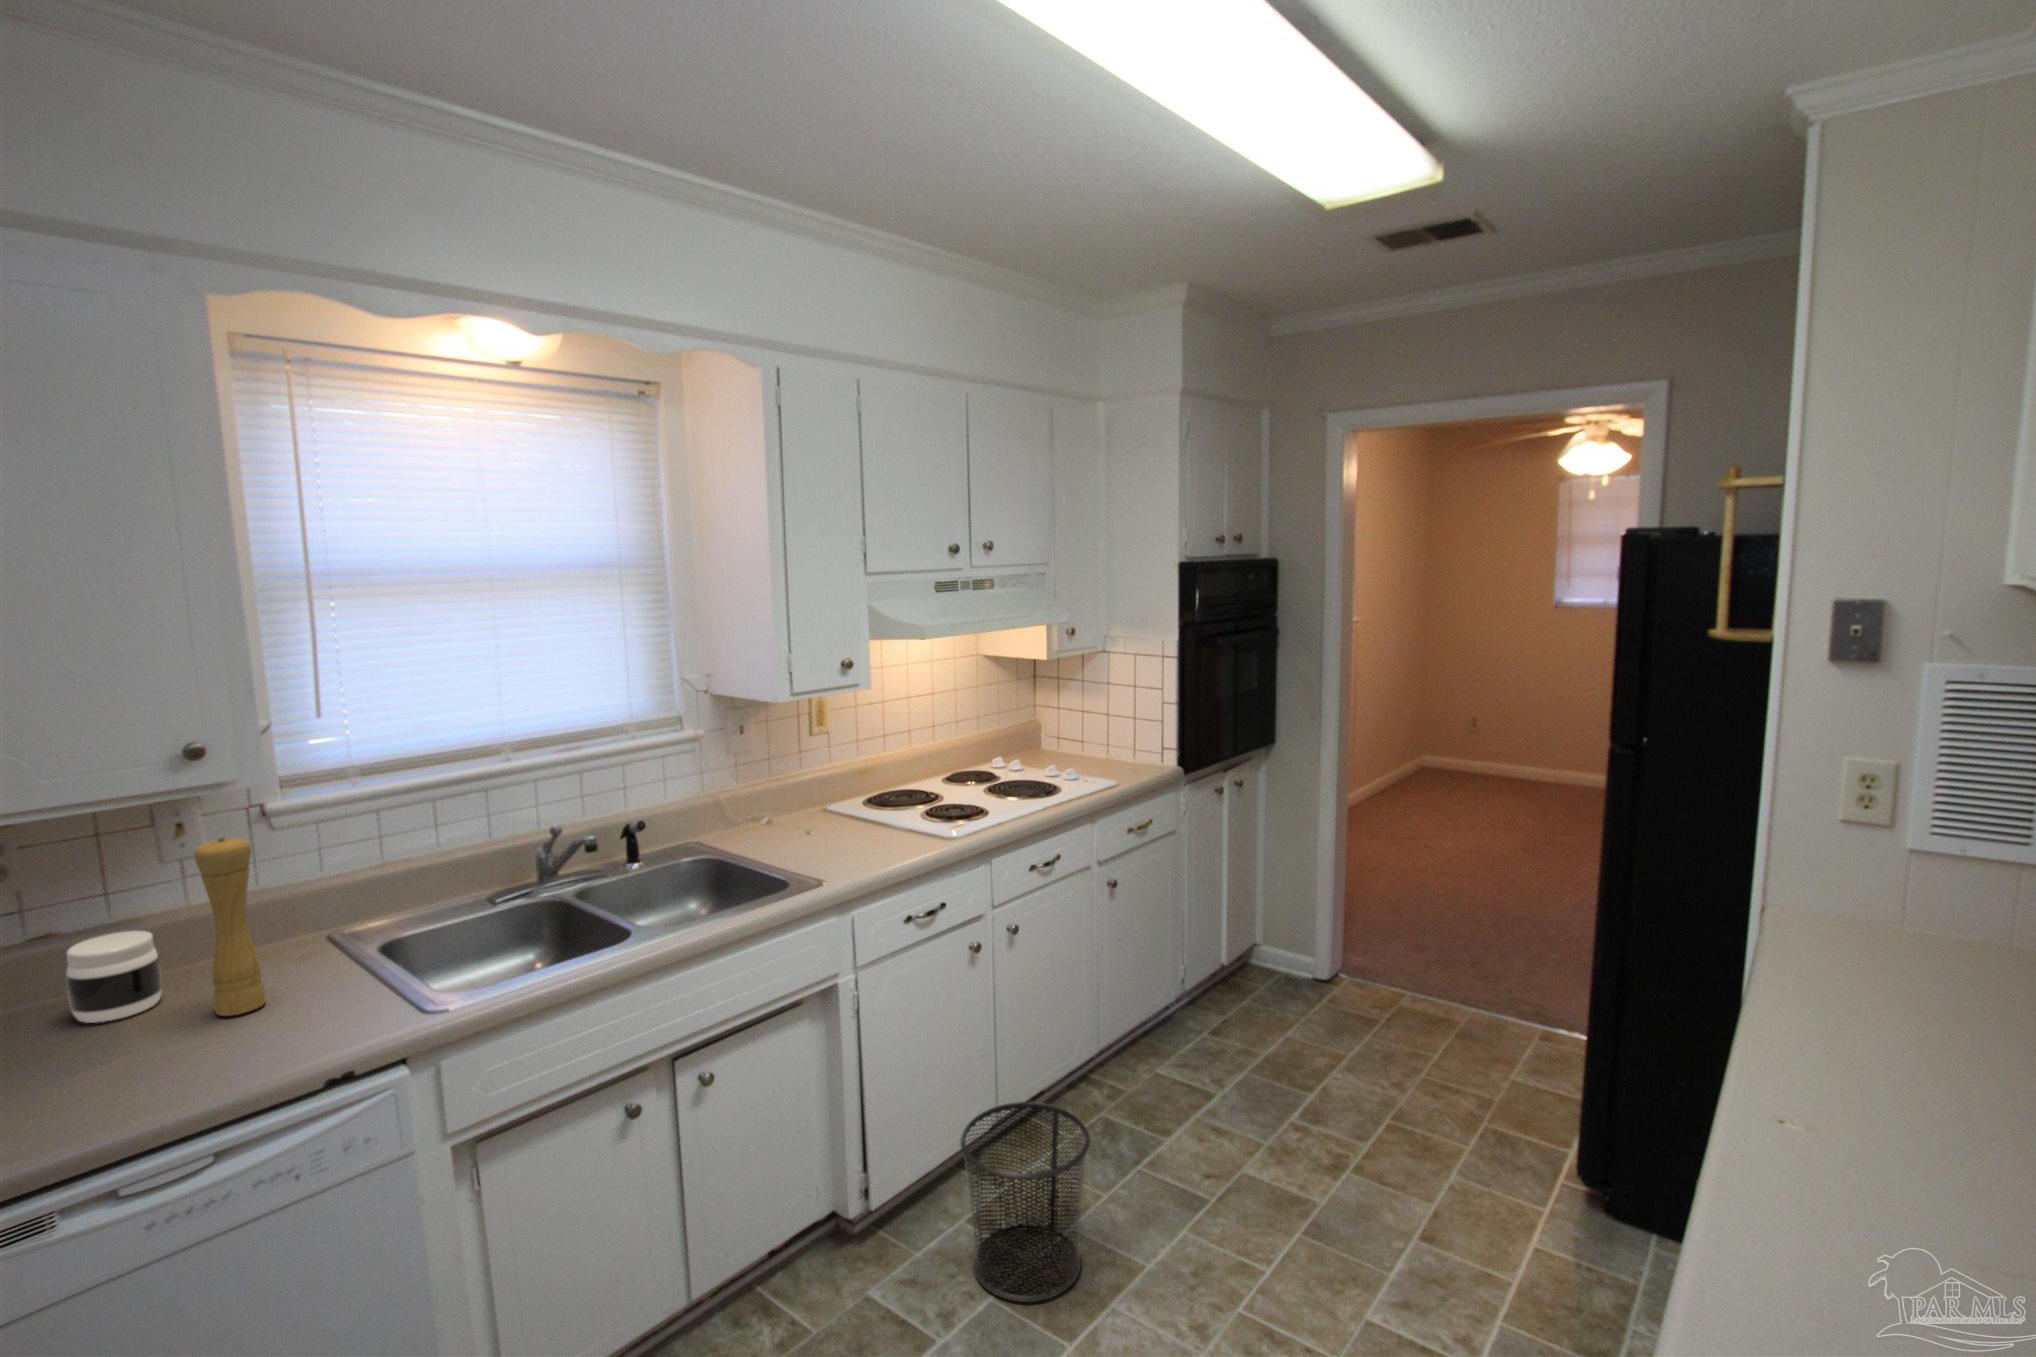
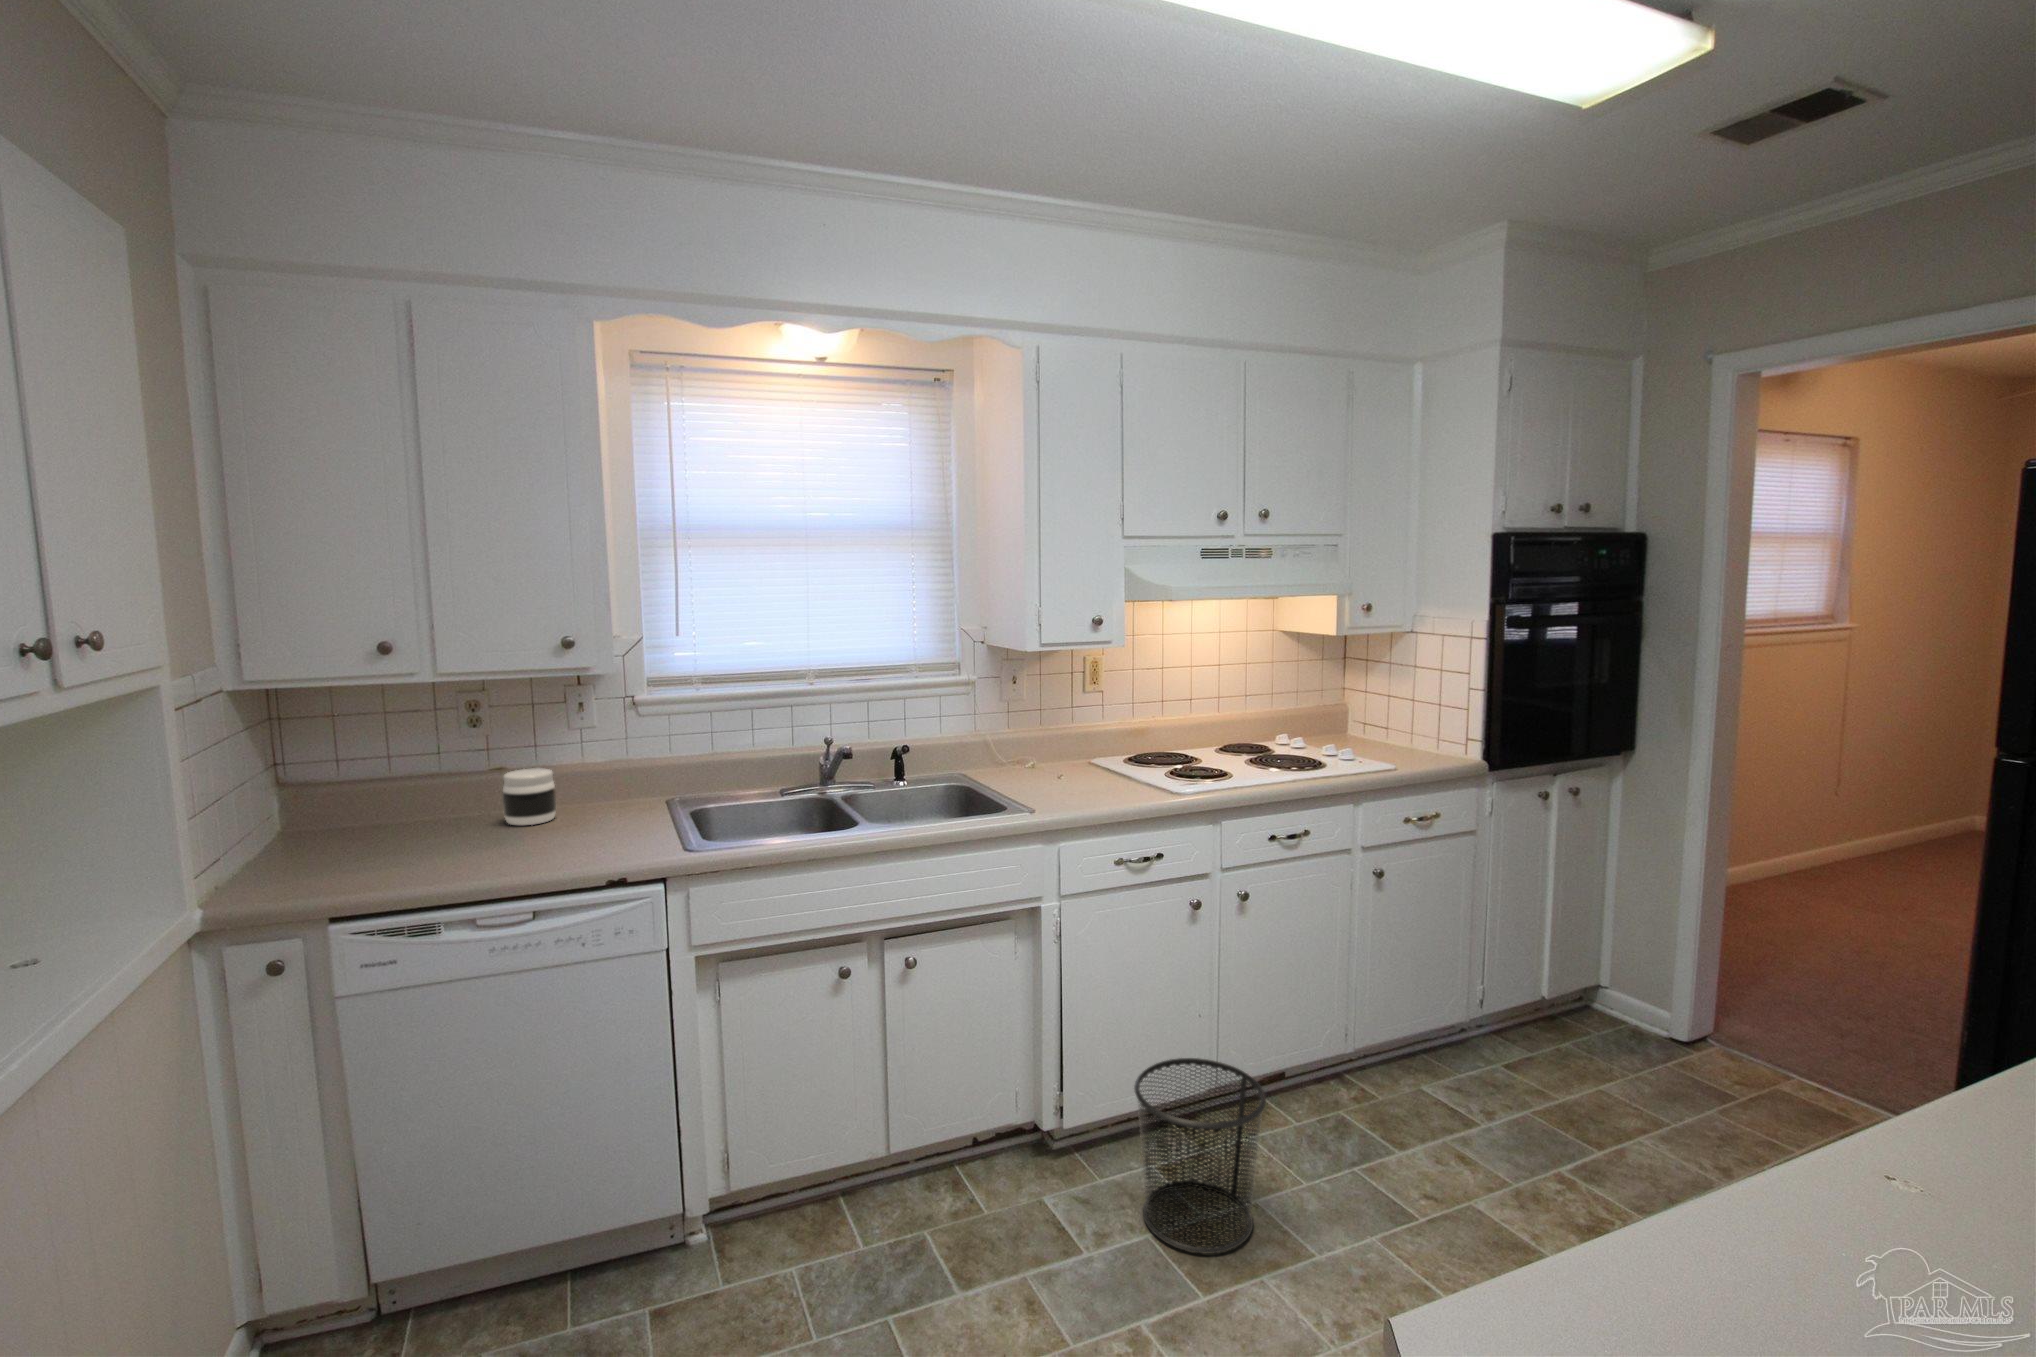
pepper mill: present [194,838,266,1016] -> none [566,706,605,833]

